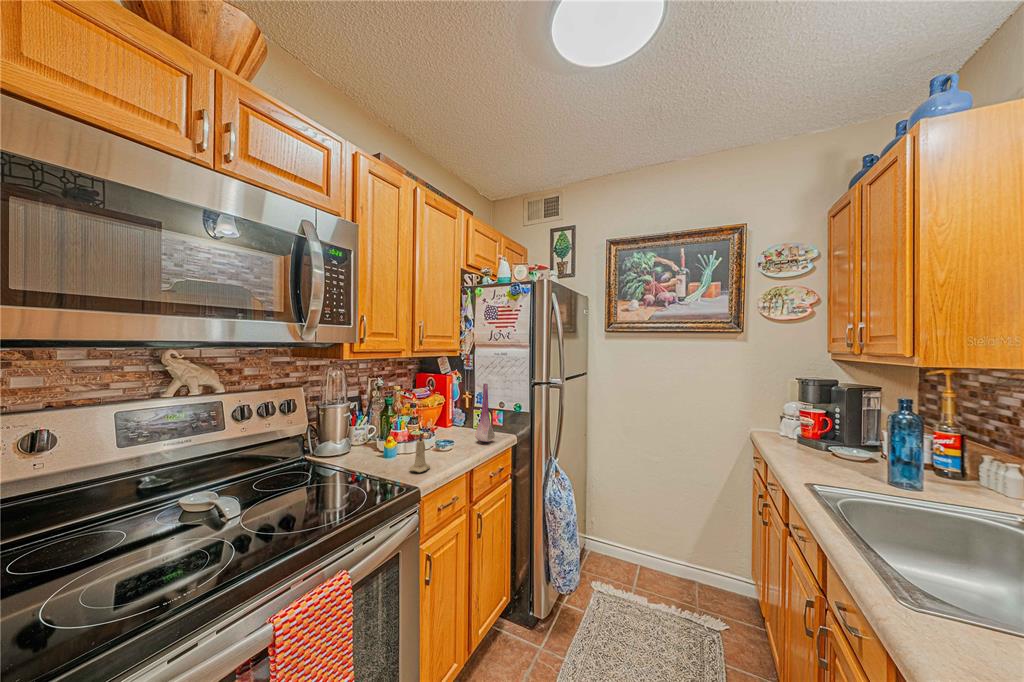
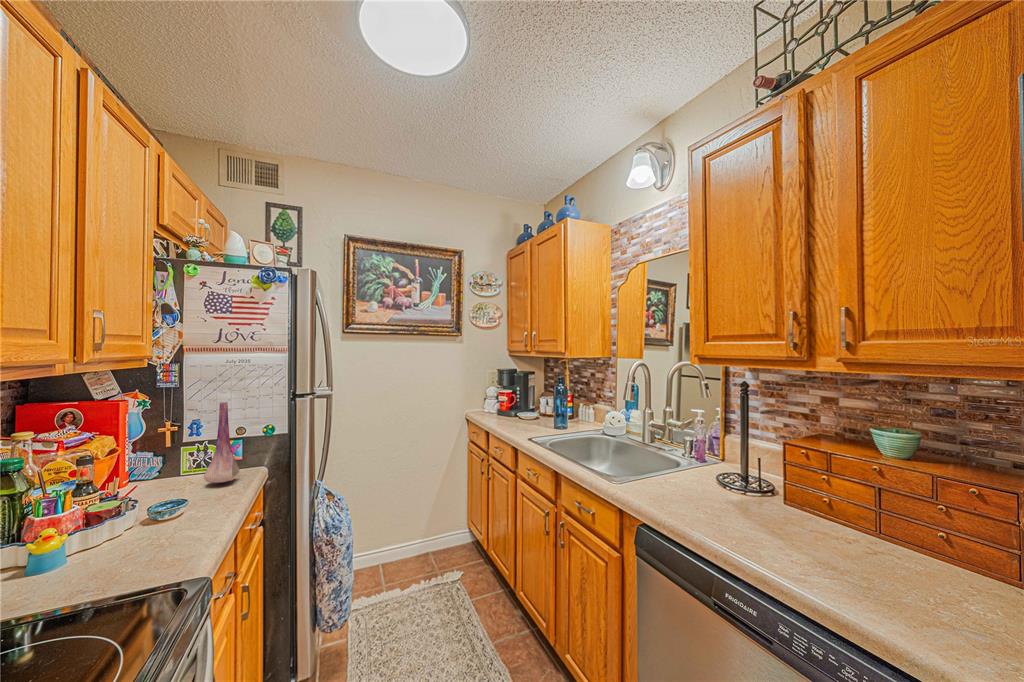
candle: present [409,433,430,472] -> none [125,488,168,554]

